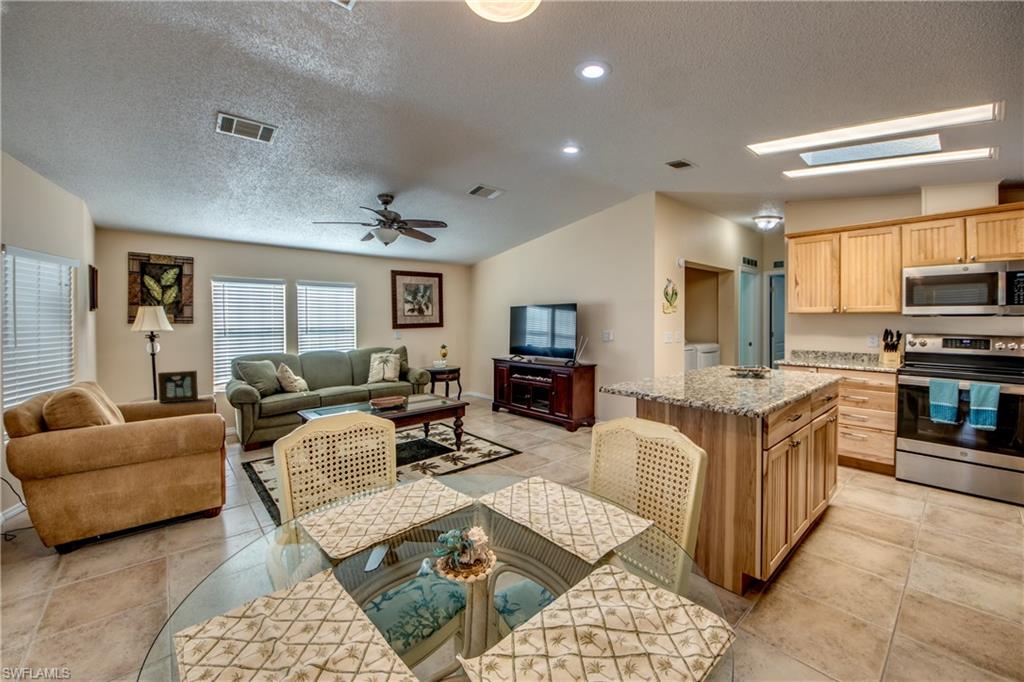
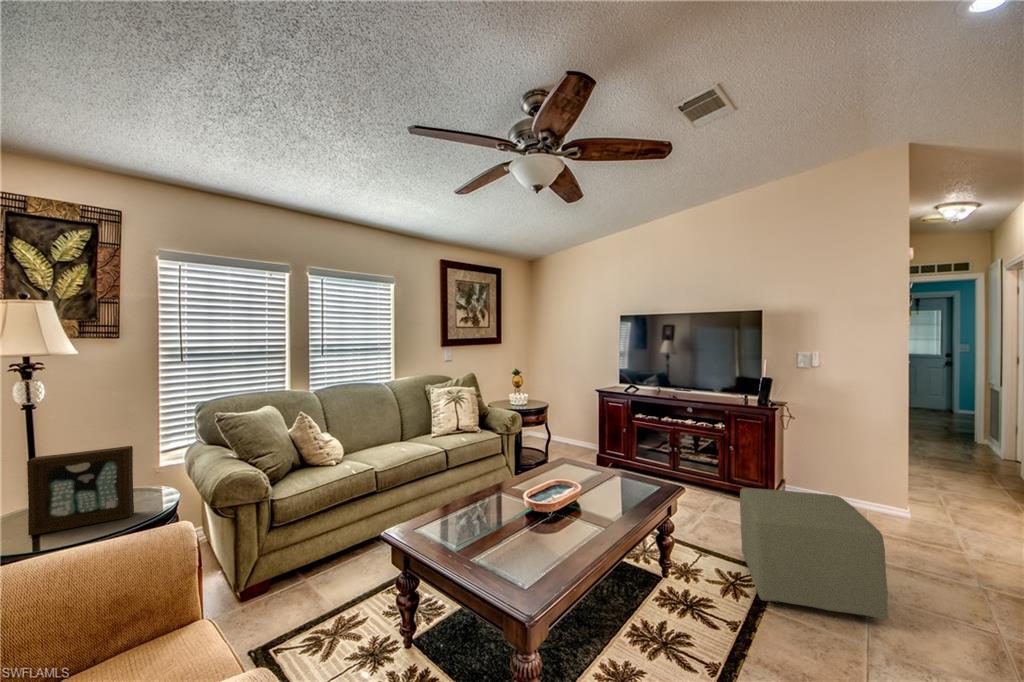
ottoman: none [482,408,550,464] -> present [740,488,888,620]

